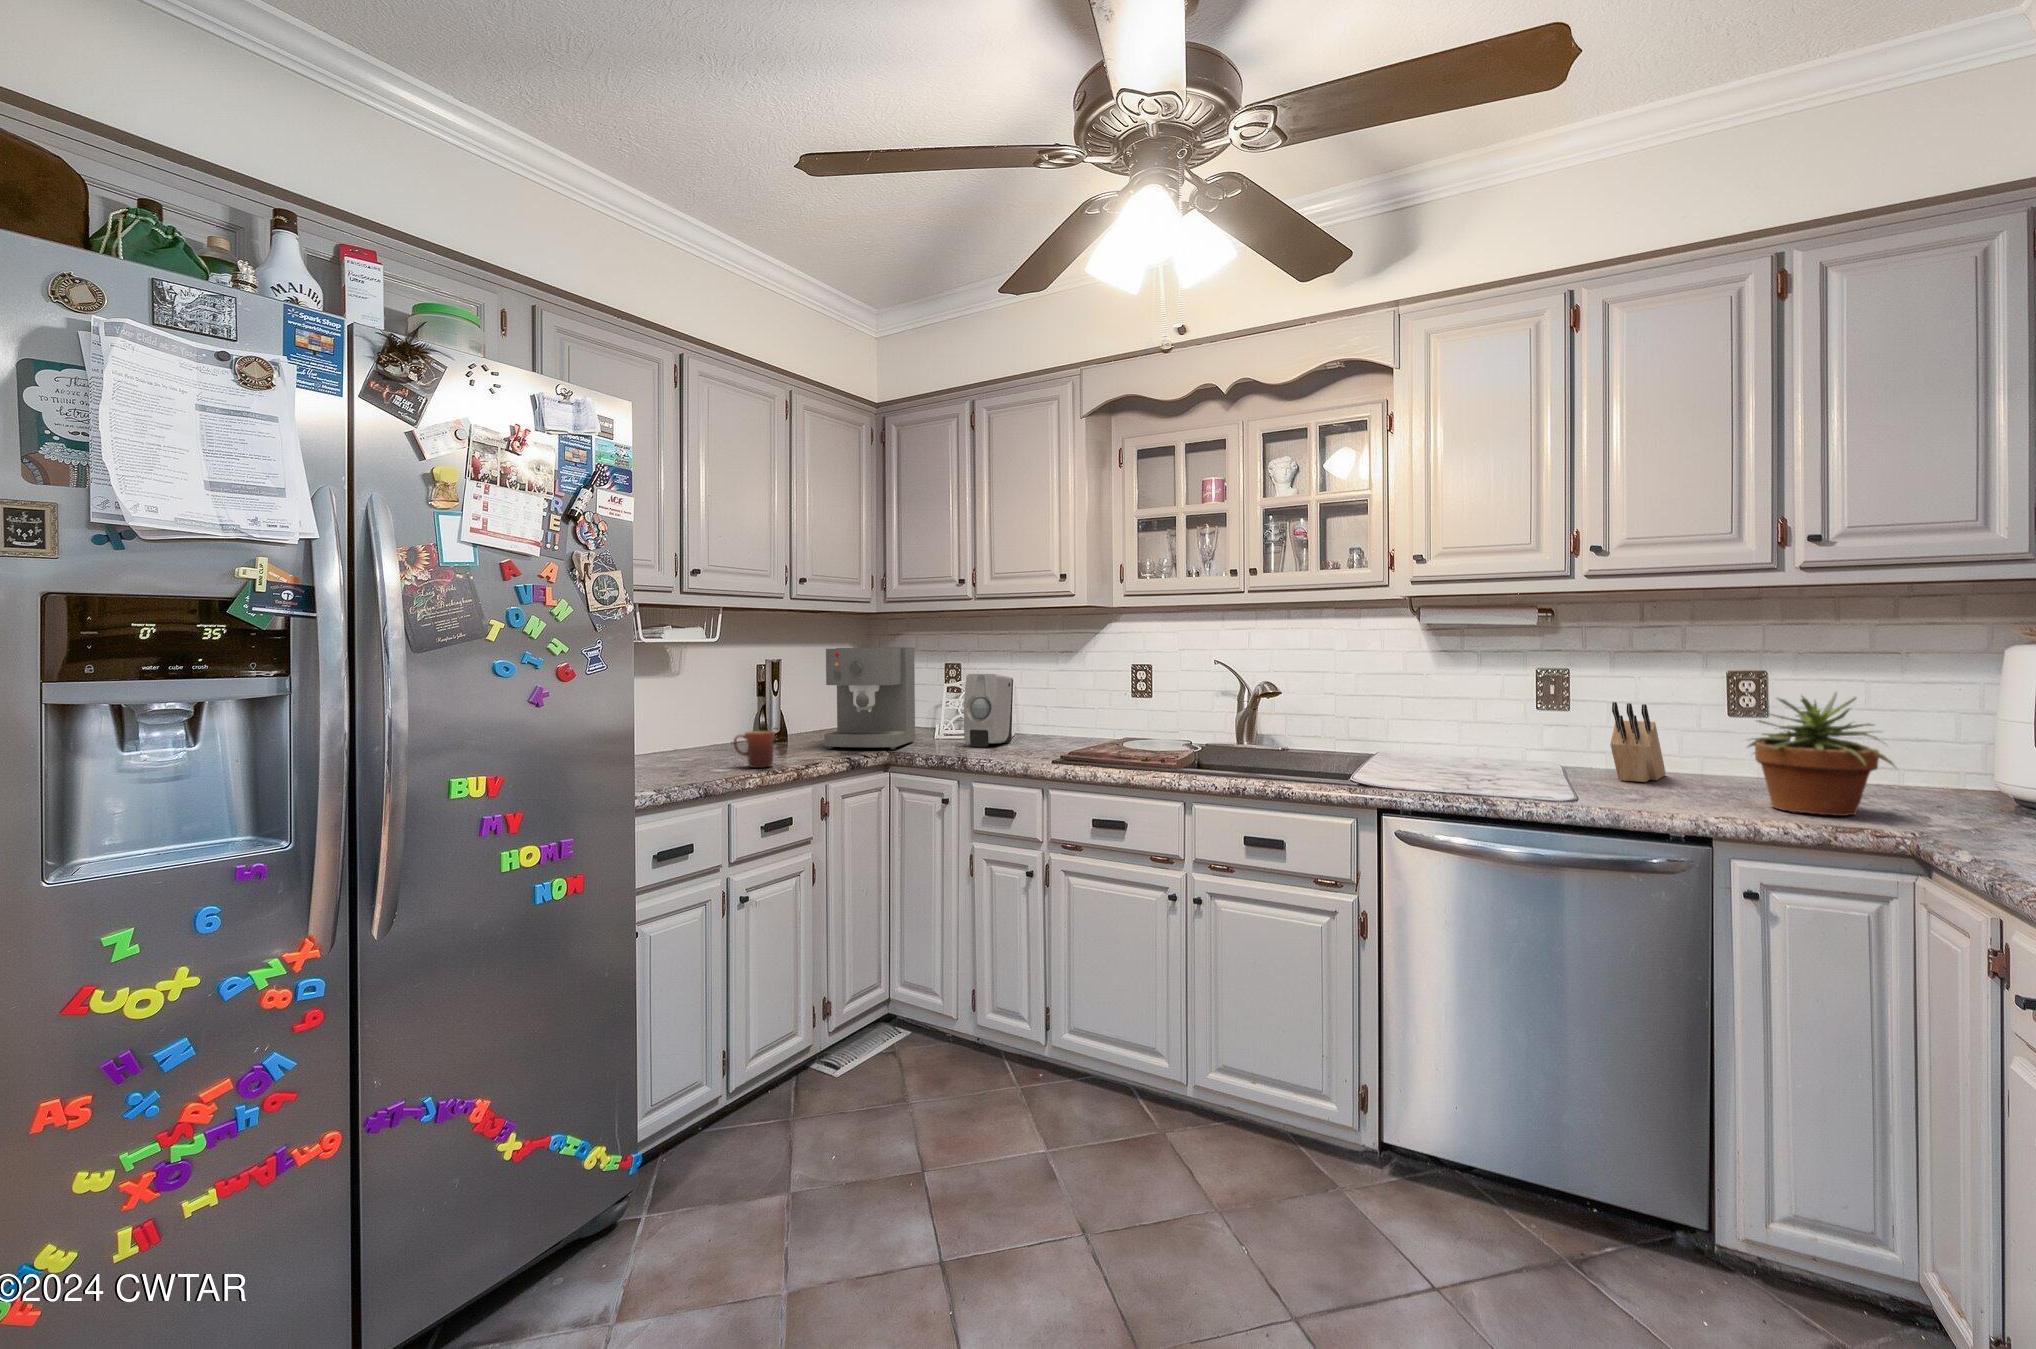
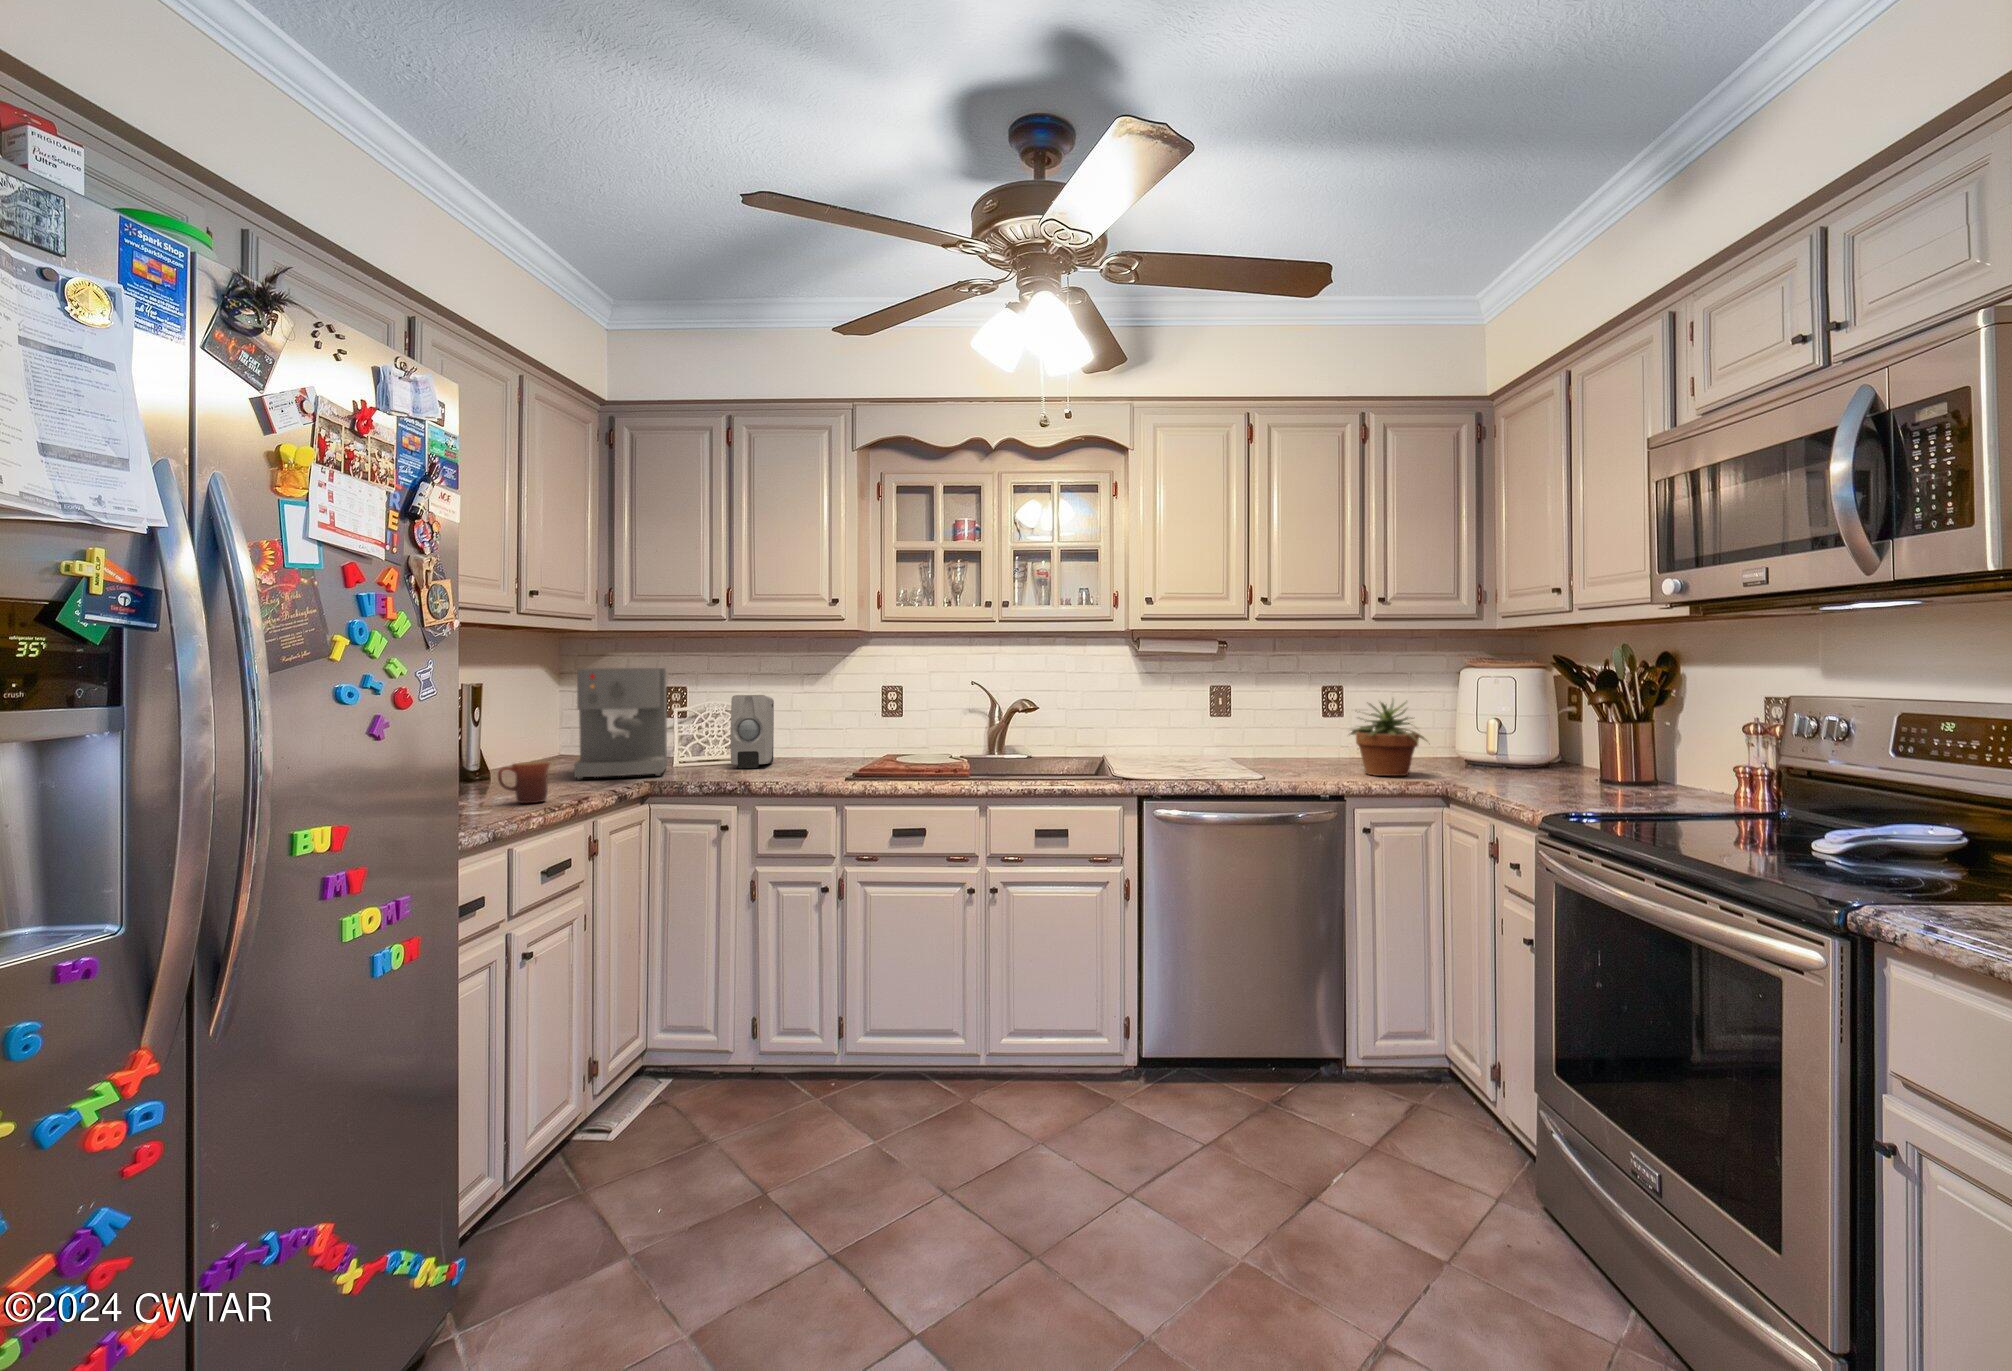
knife block: present [1610,702,1666,782] -> none [1265,708,1290,764]

